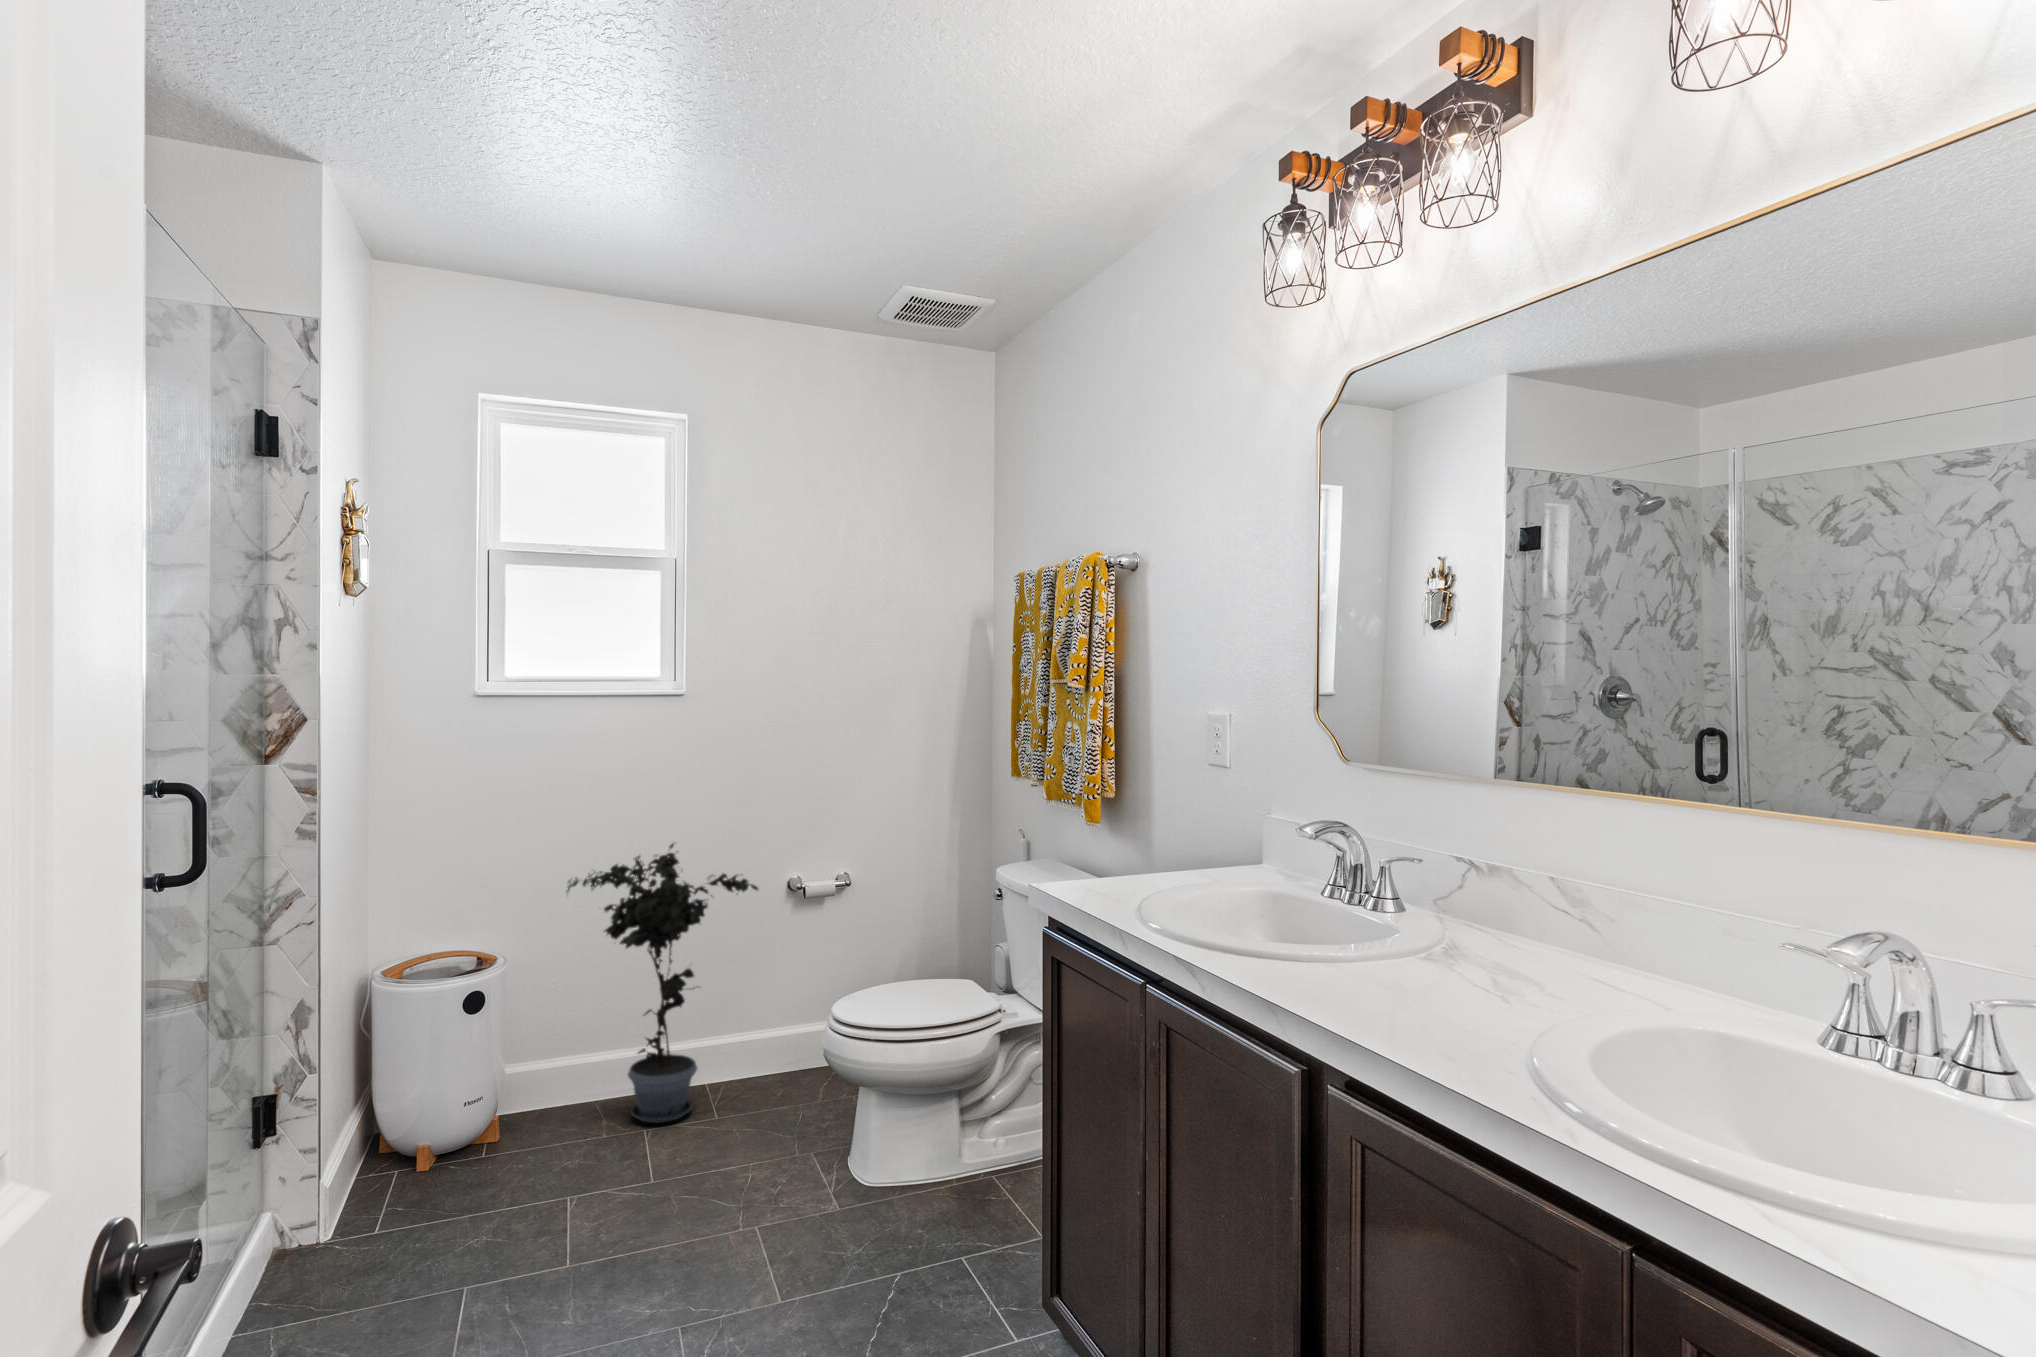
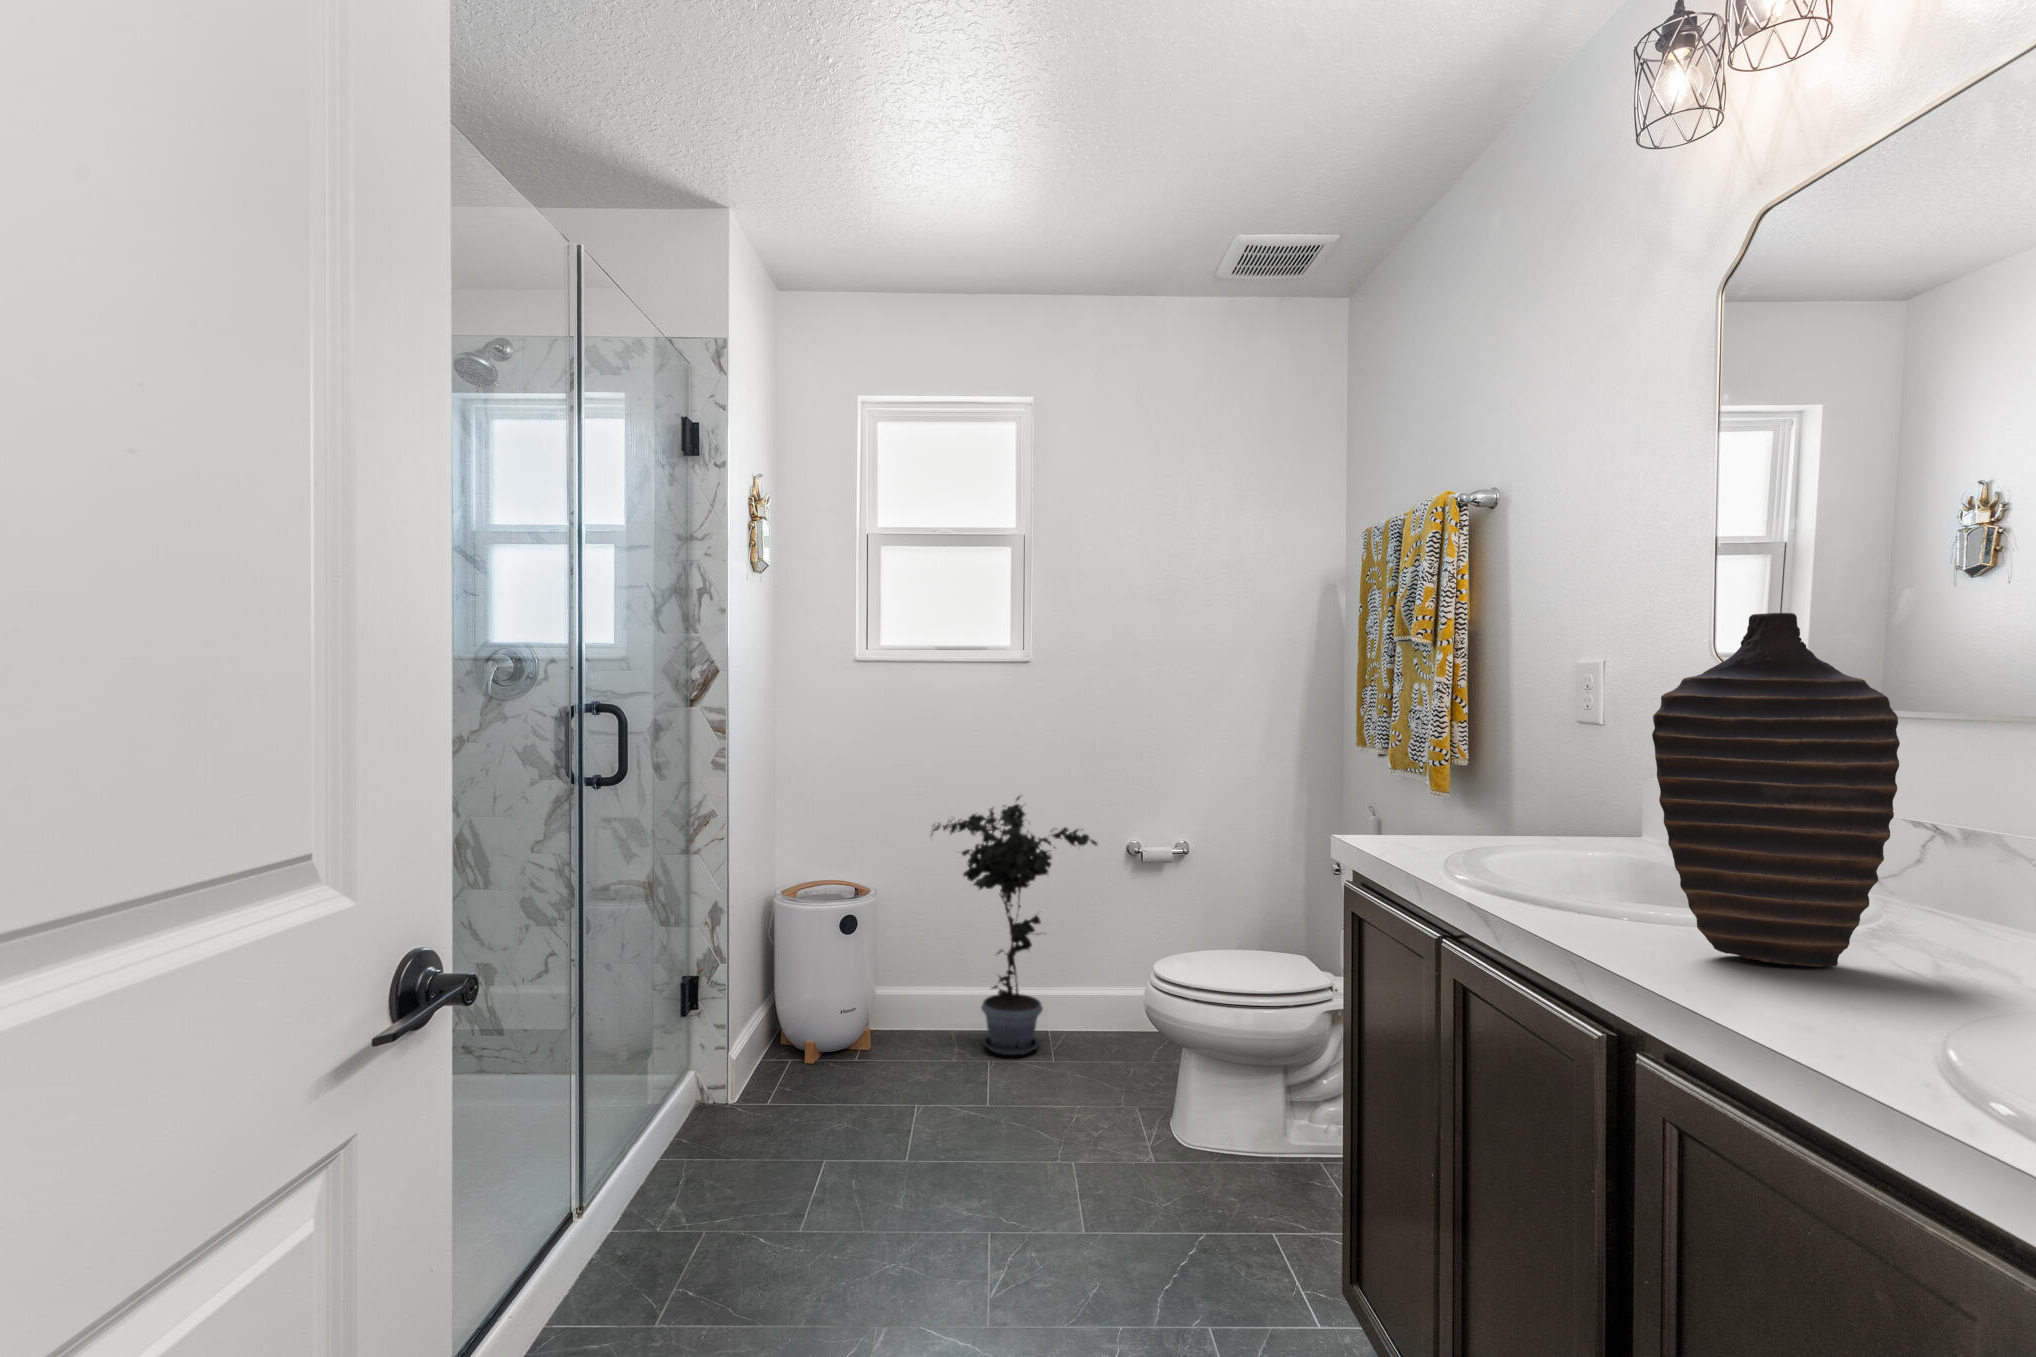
decorative vase: none [1319,725,1473,990] -> present [1652,613,1900,967]

